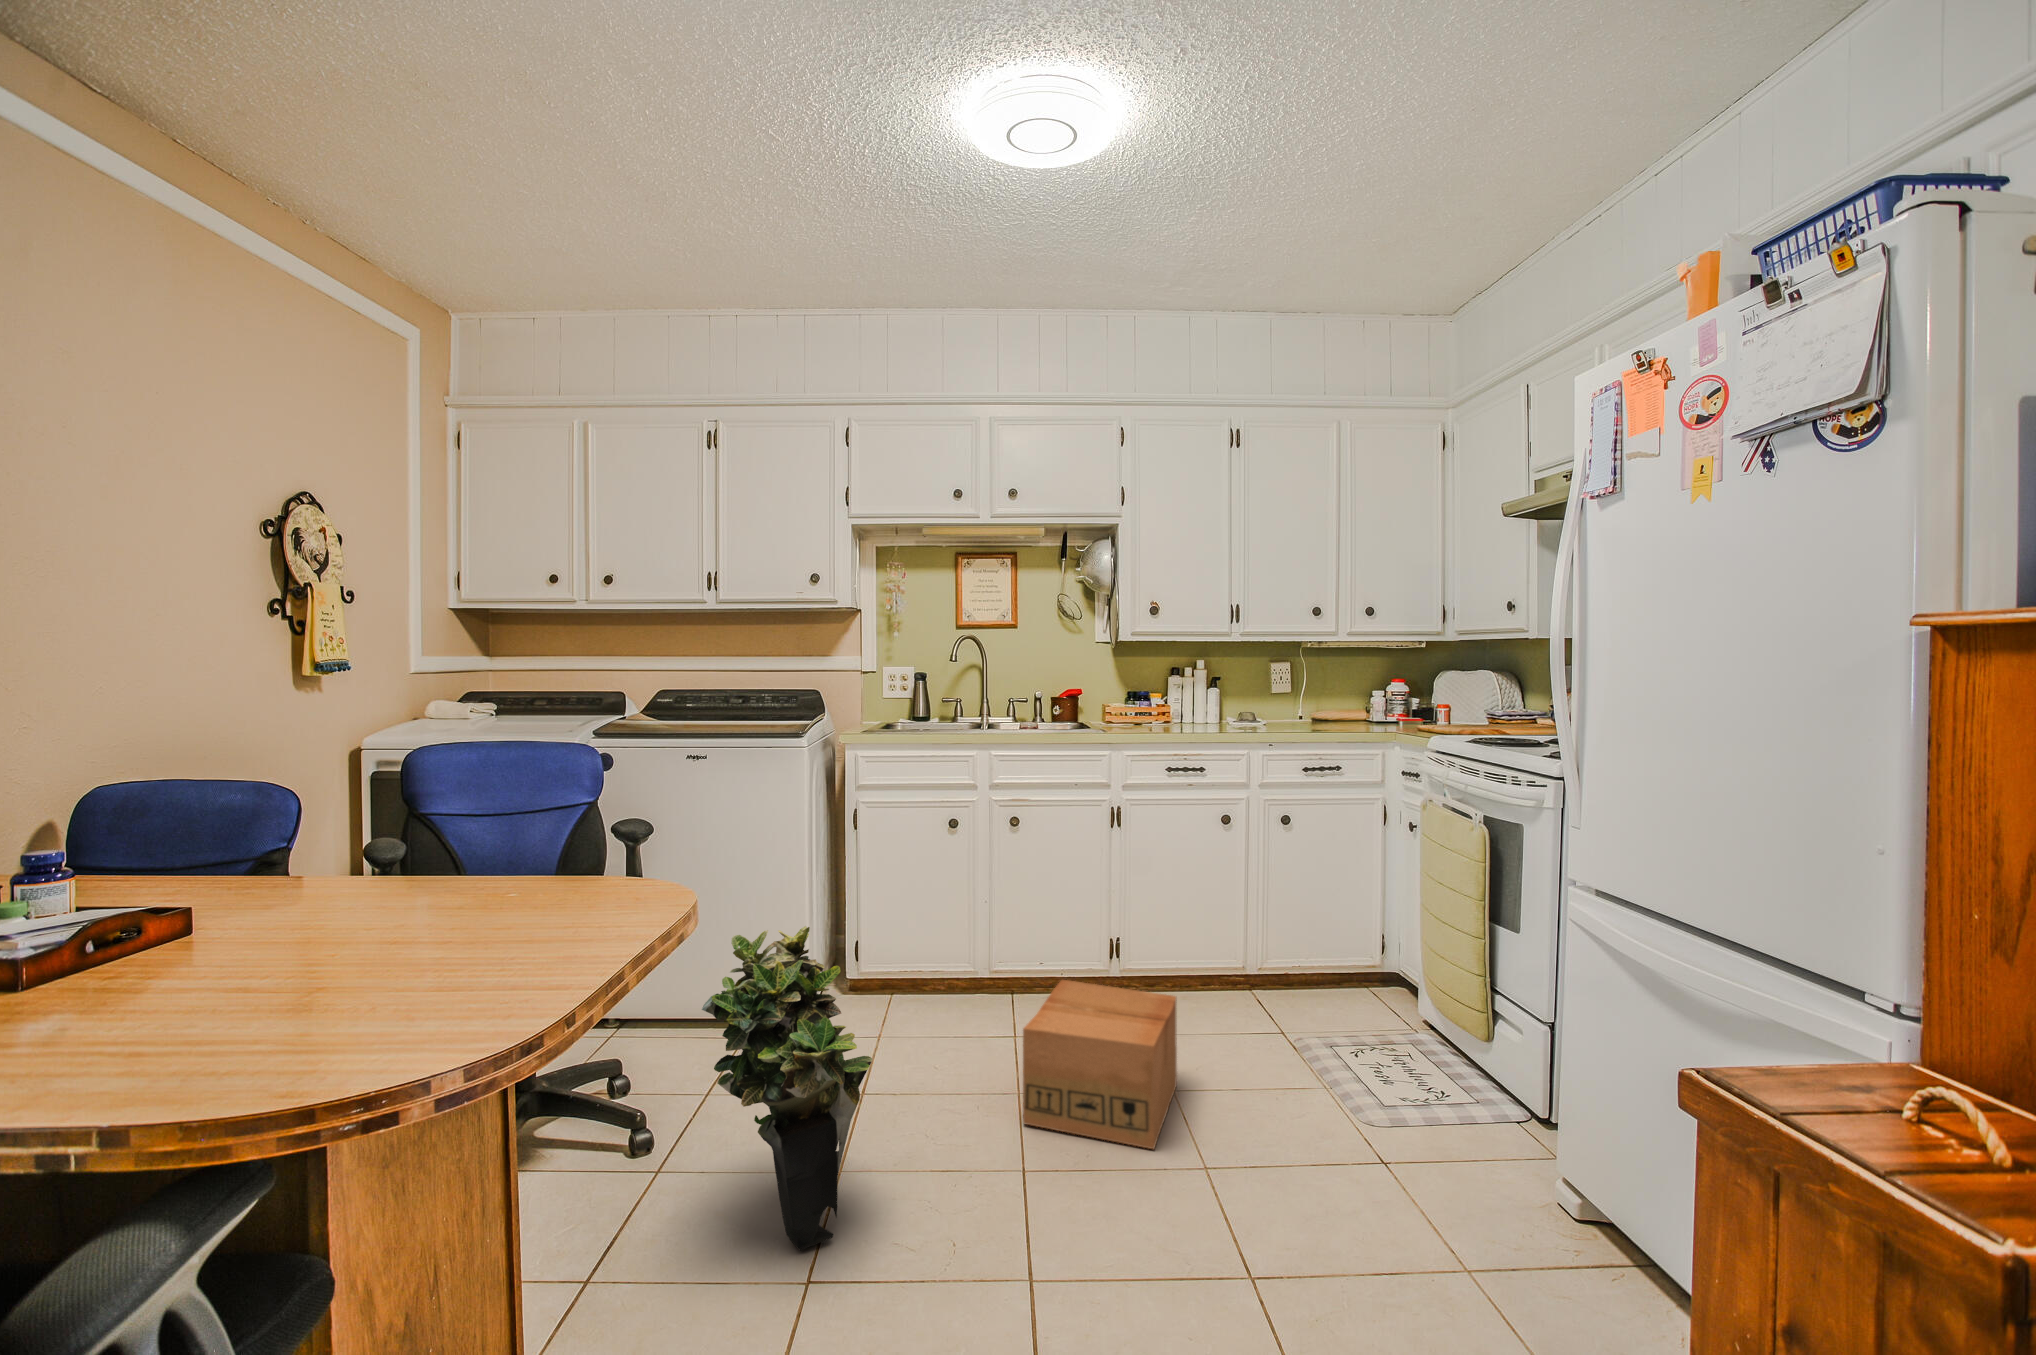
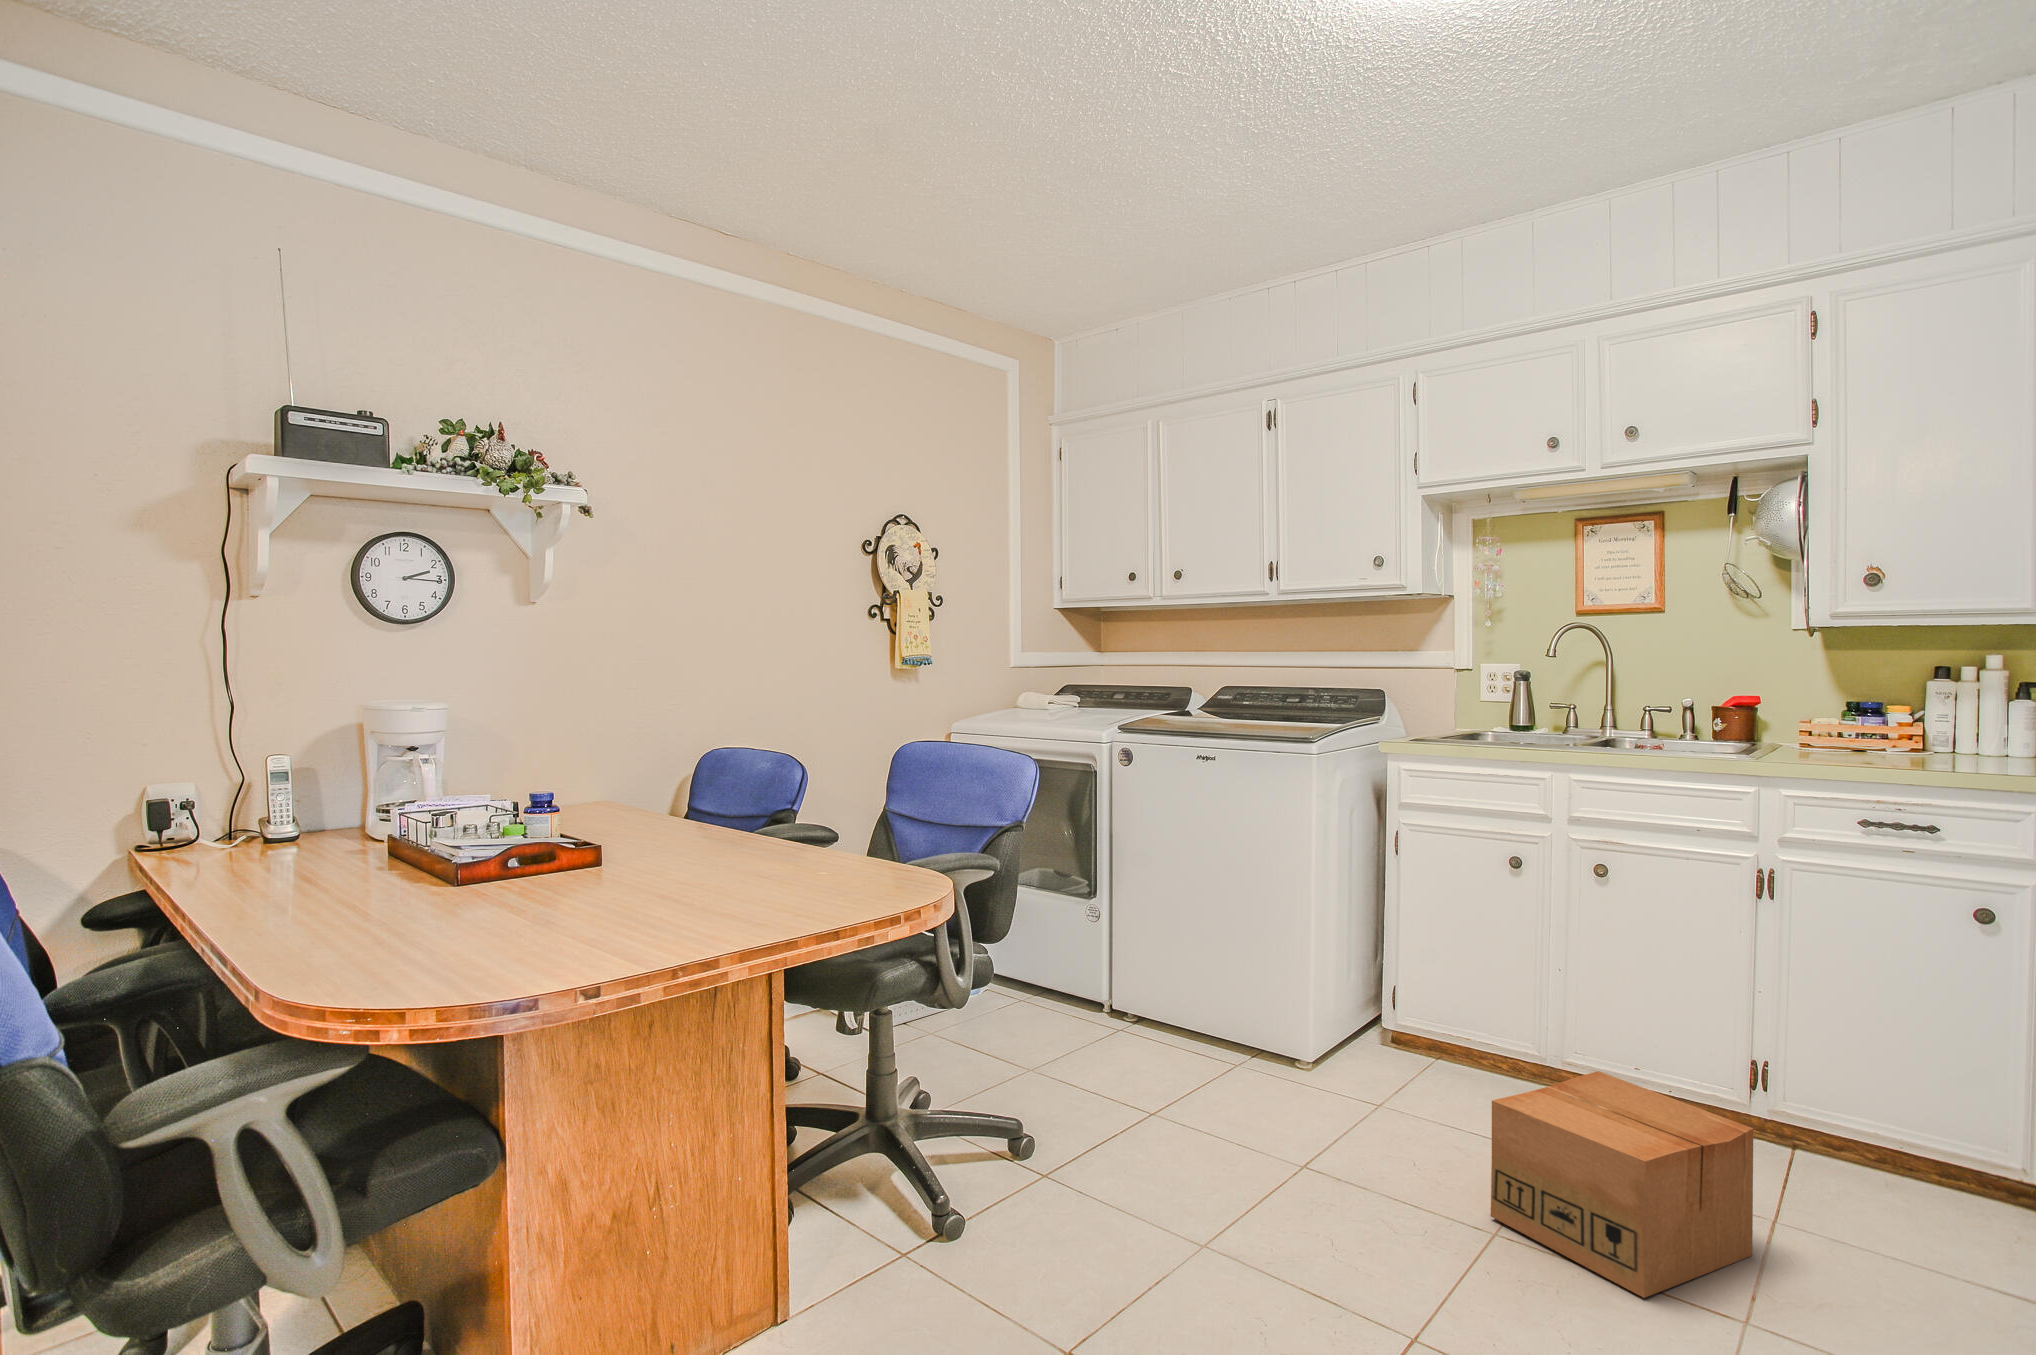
potted plant: present [702,926,872,1251] -> none [1119,920,1278,1227]

